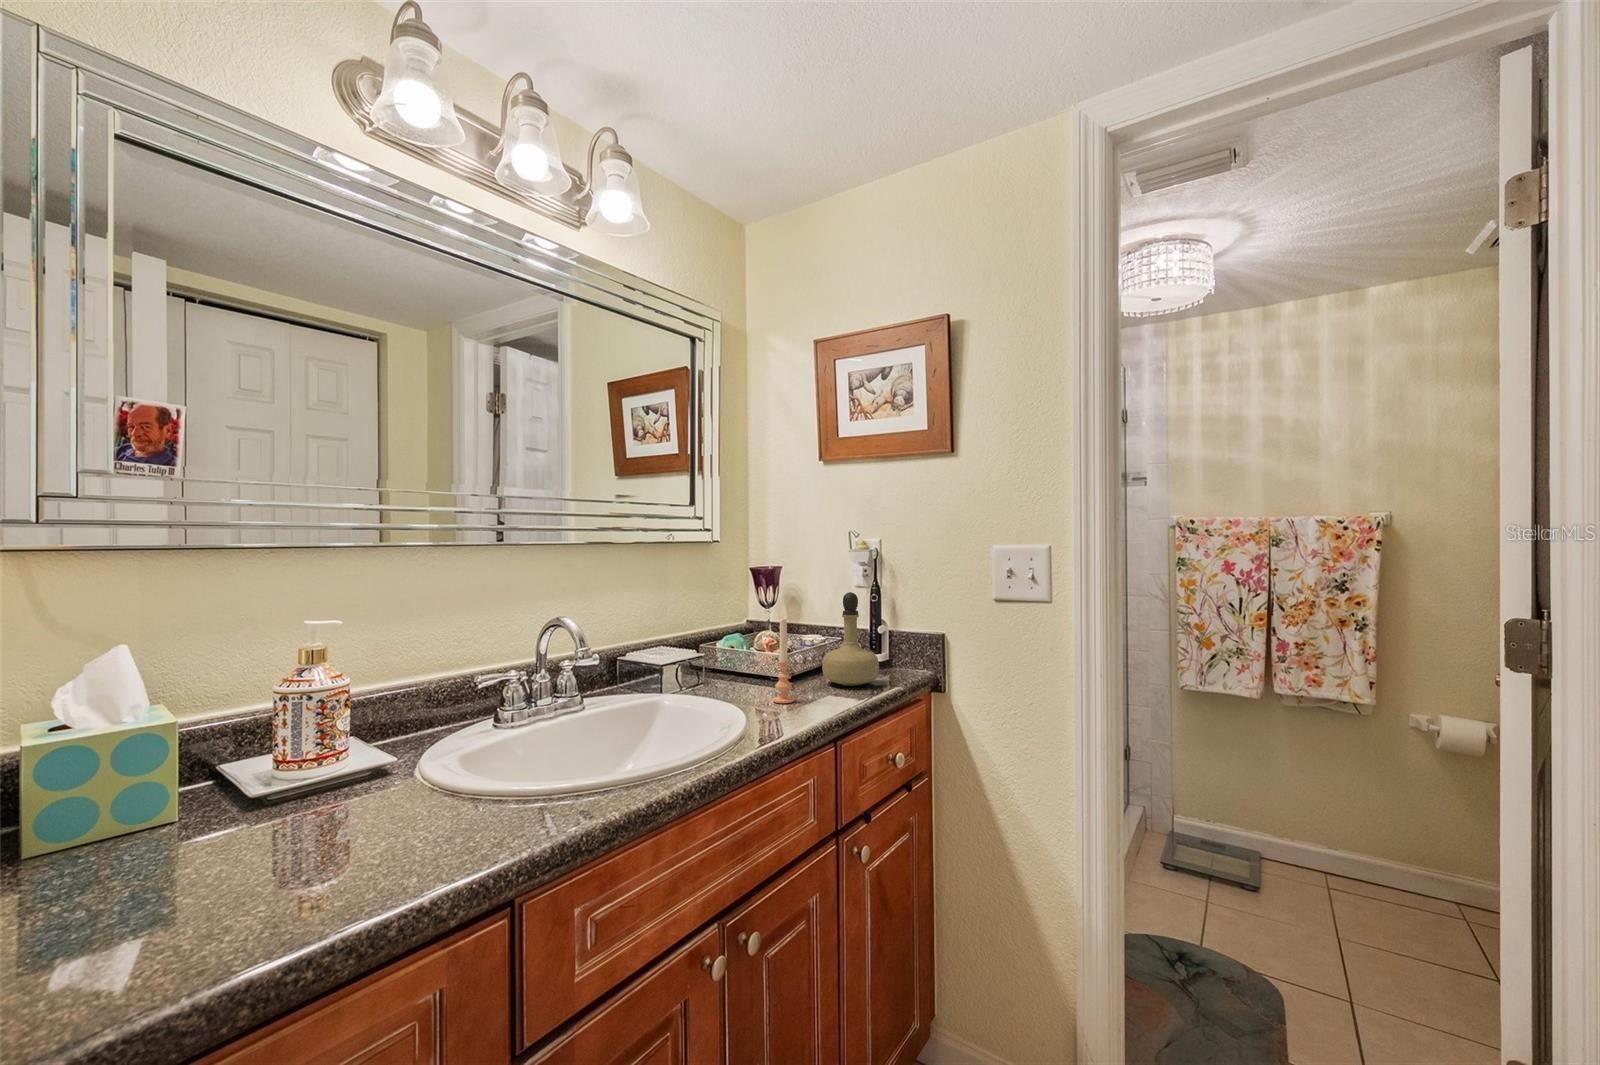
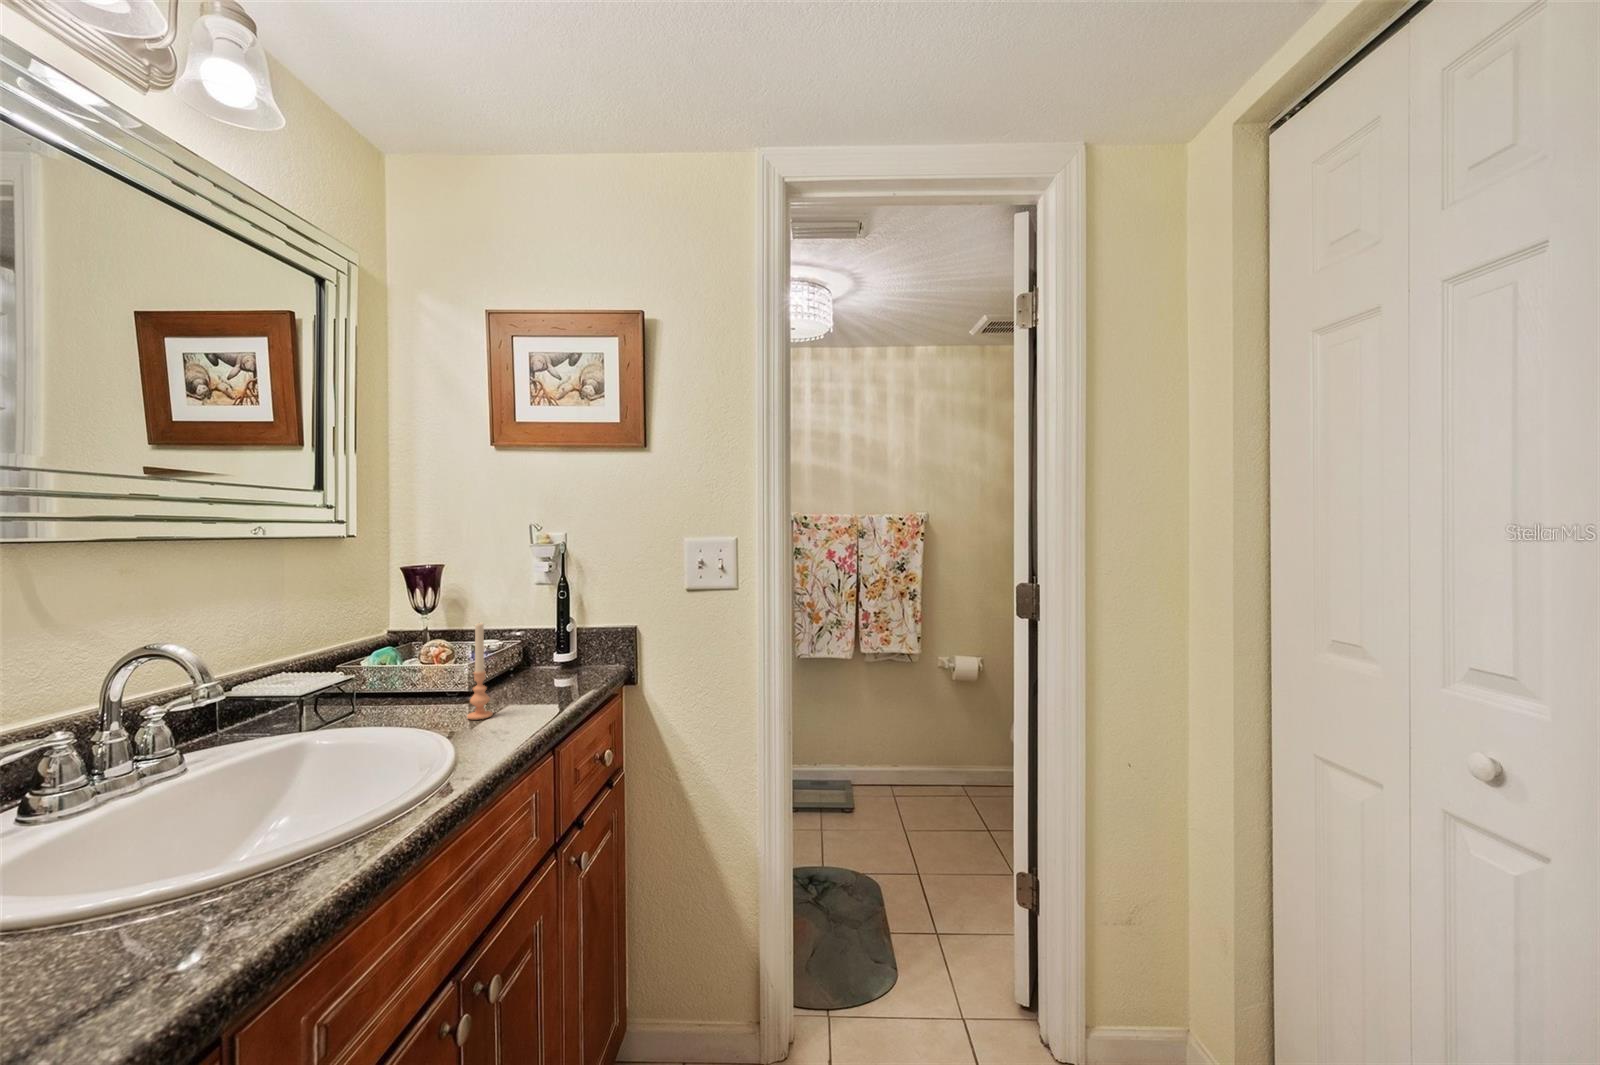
perfume bottle: present [822,592,879,686] -> none [513,590,577,690]

